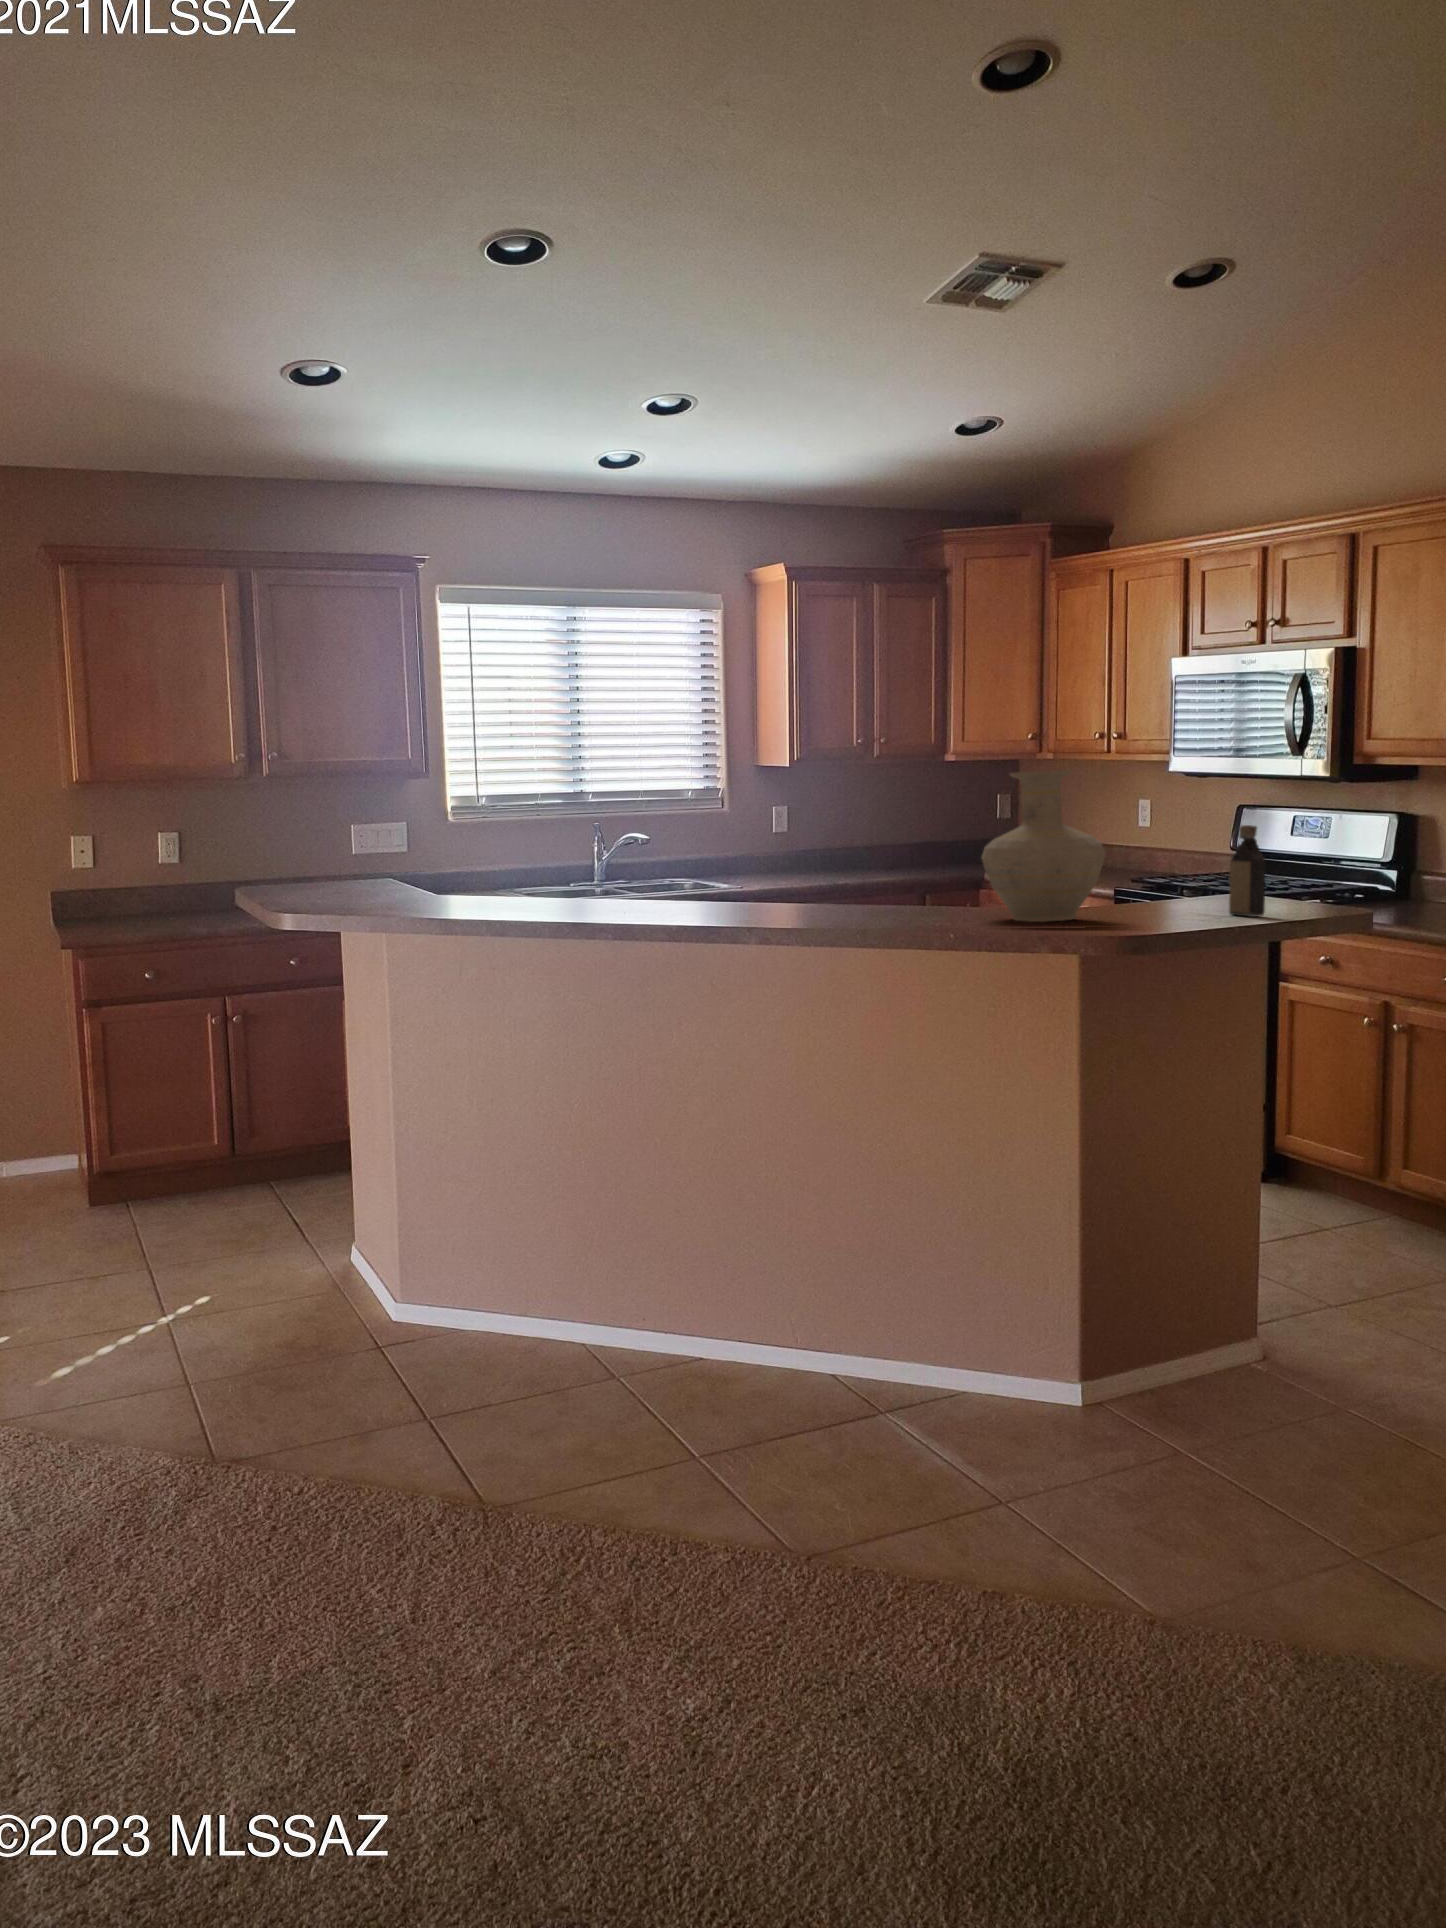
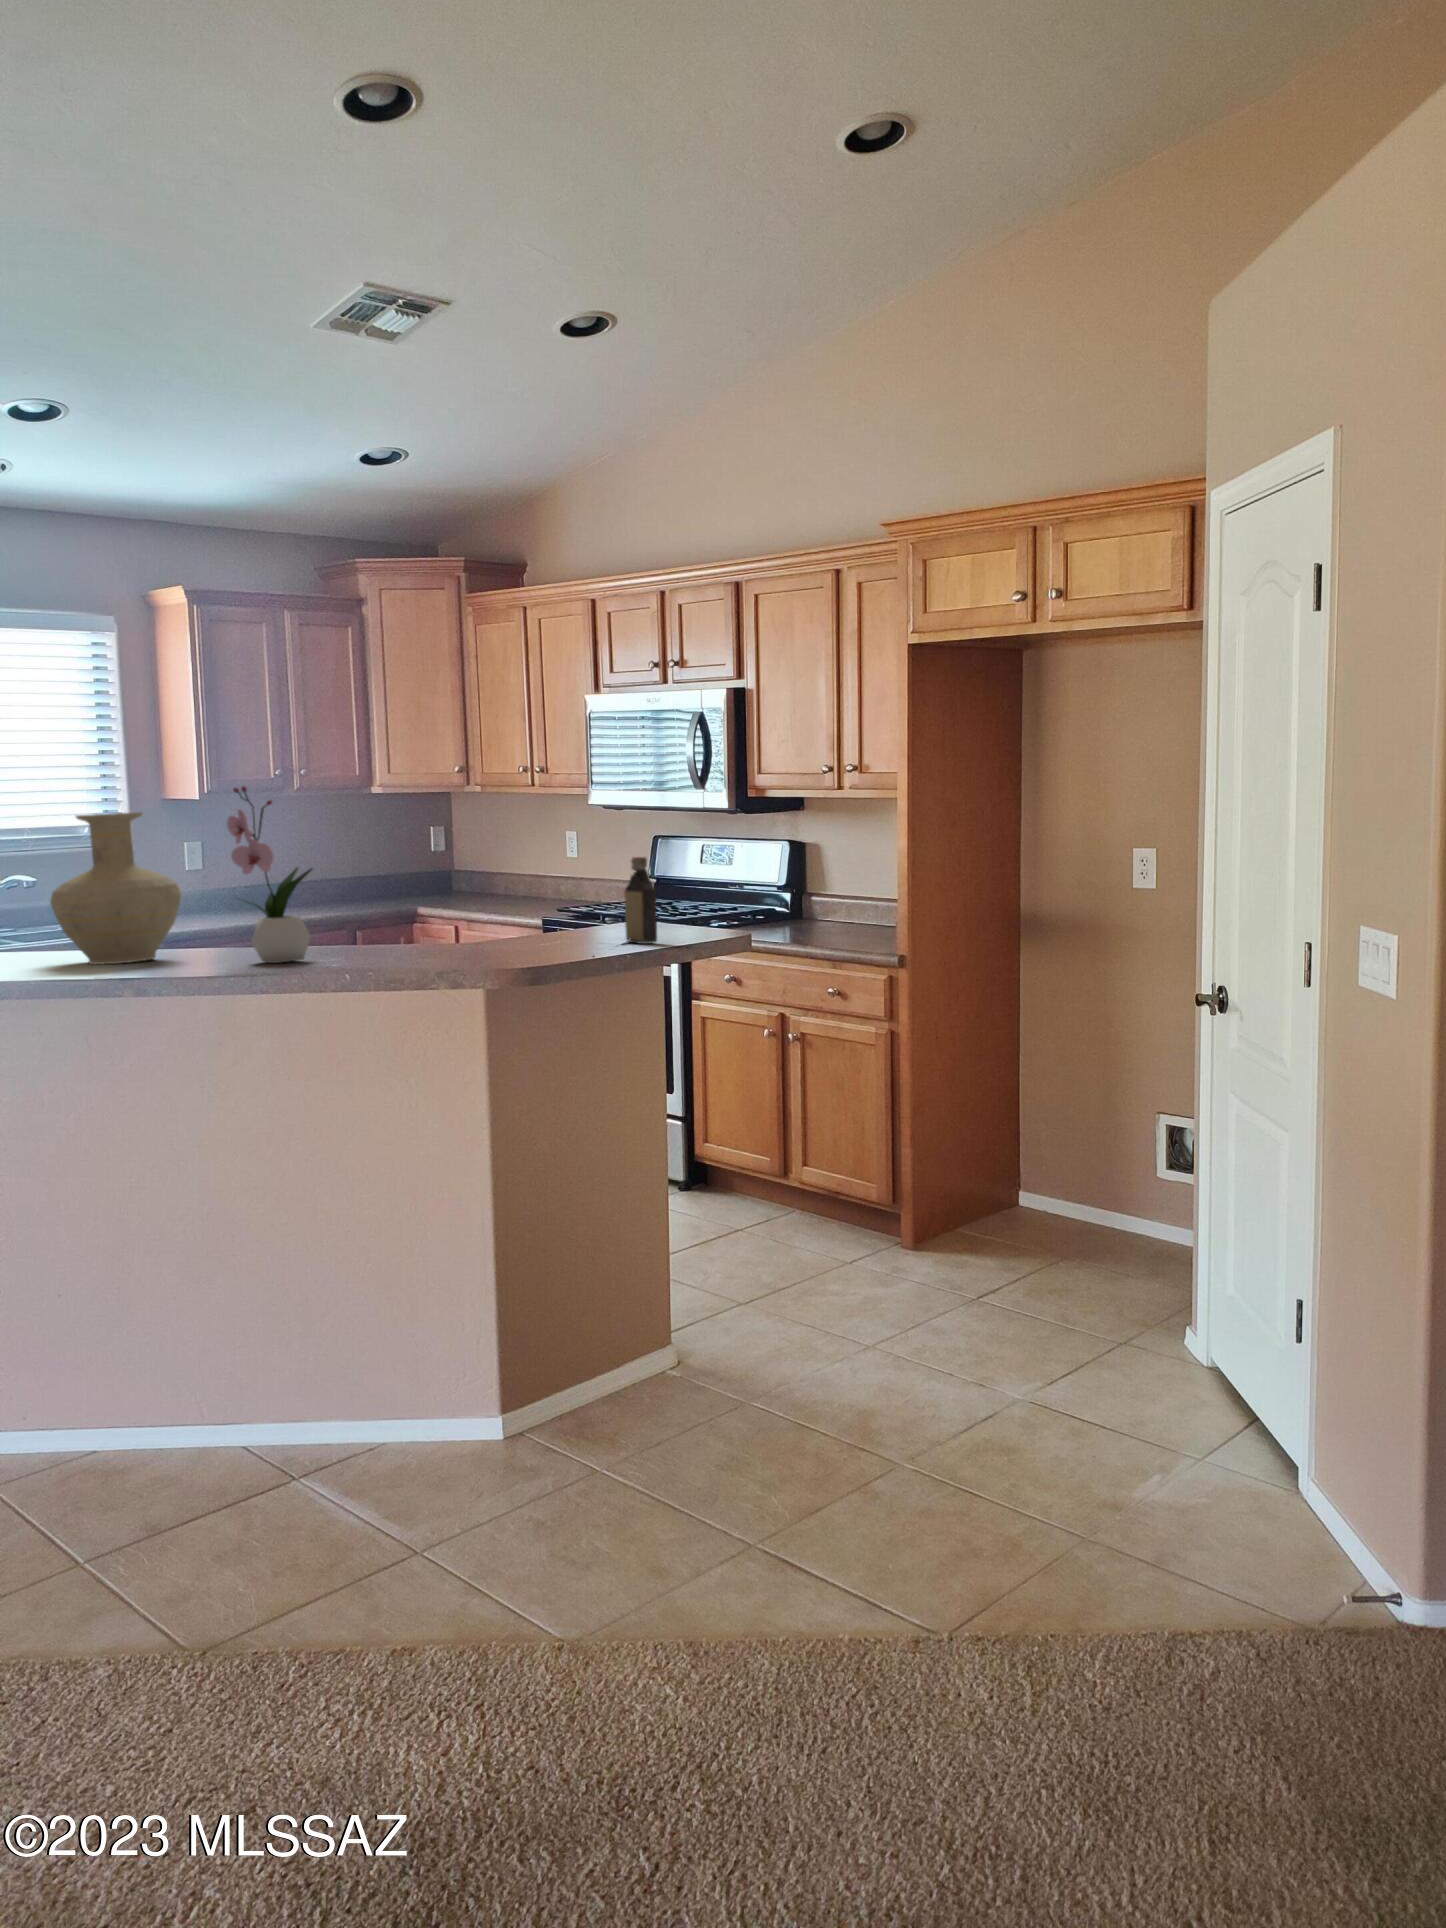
flower arrangement: none [846,750,925,920] -> present [227,786,312,963]
vase: present [982,770,1105,922] -> present [50,812,181,964]

